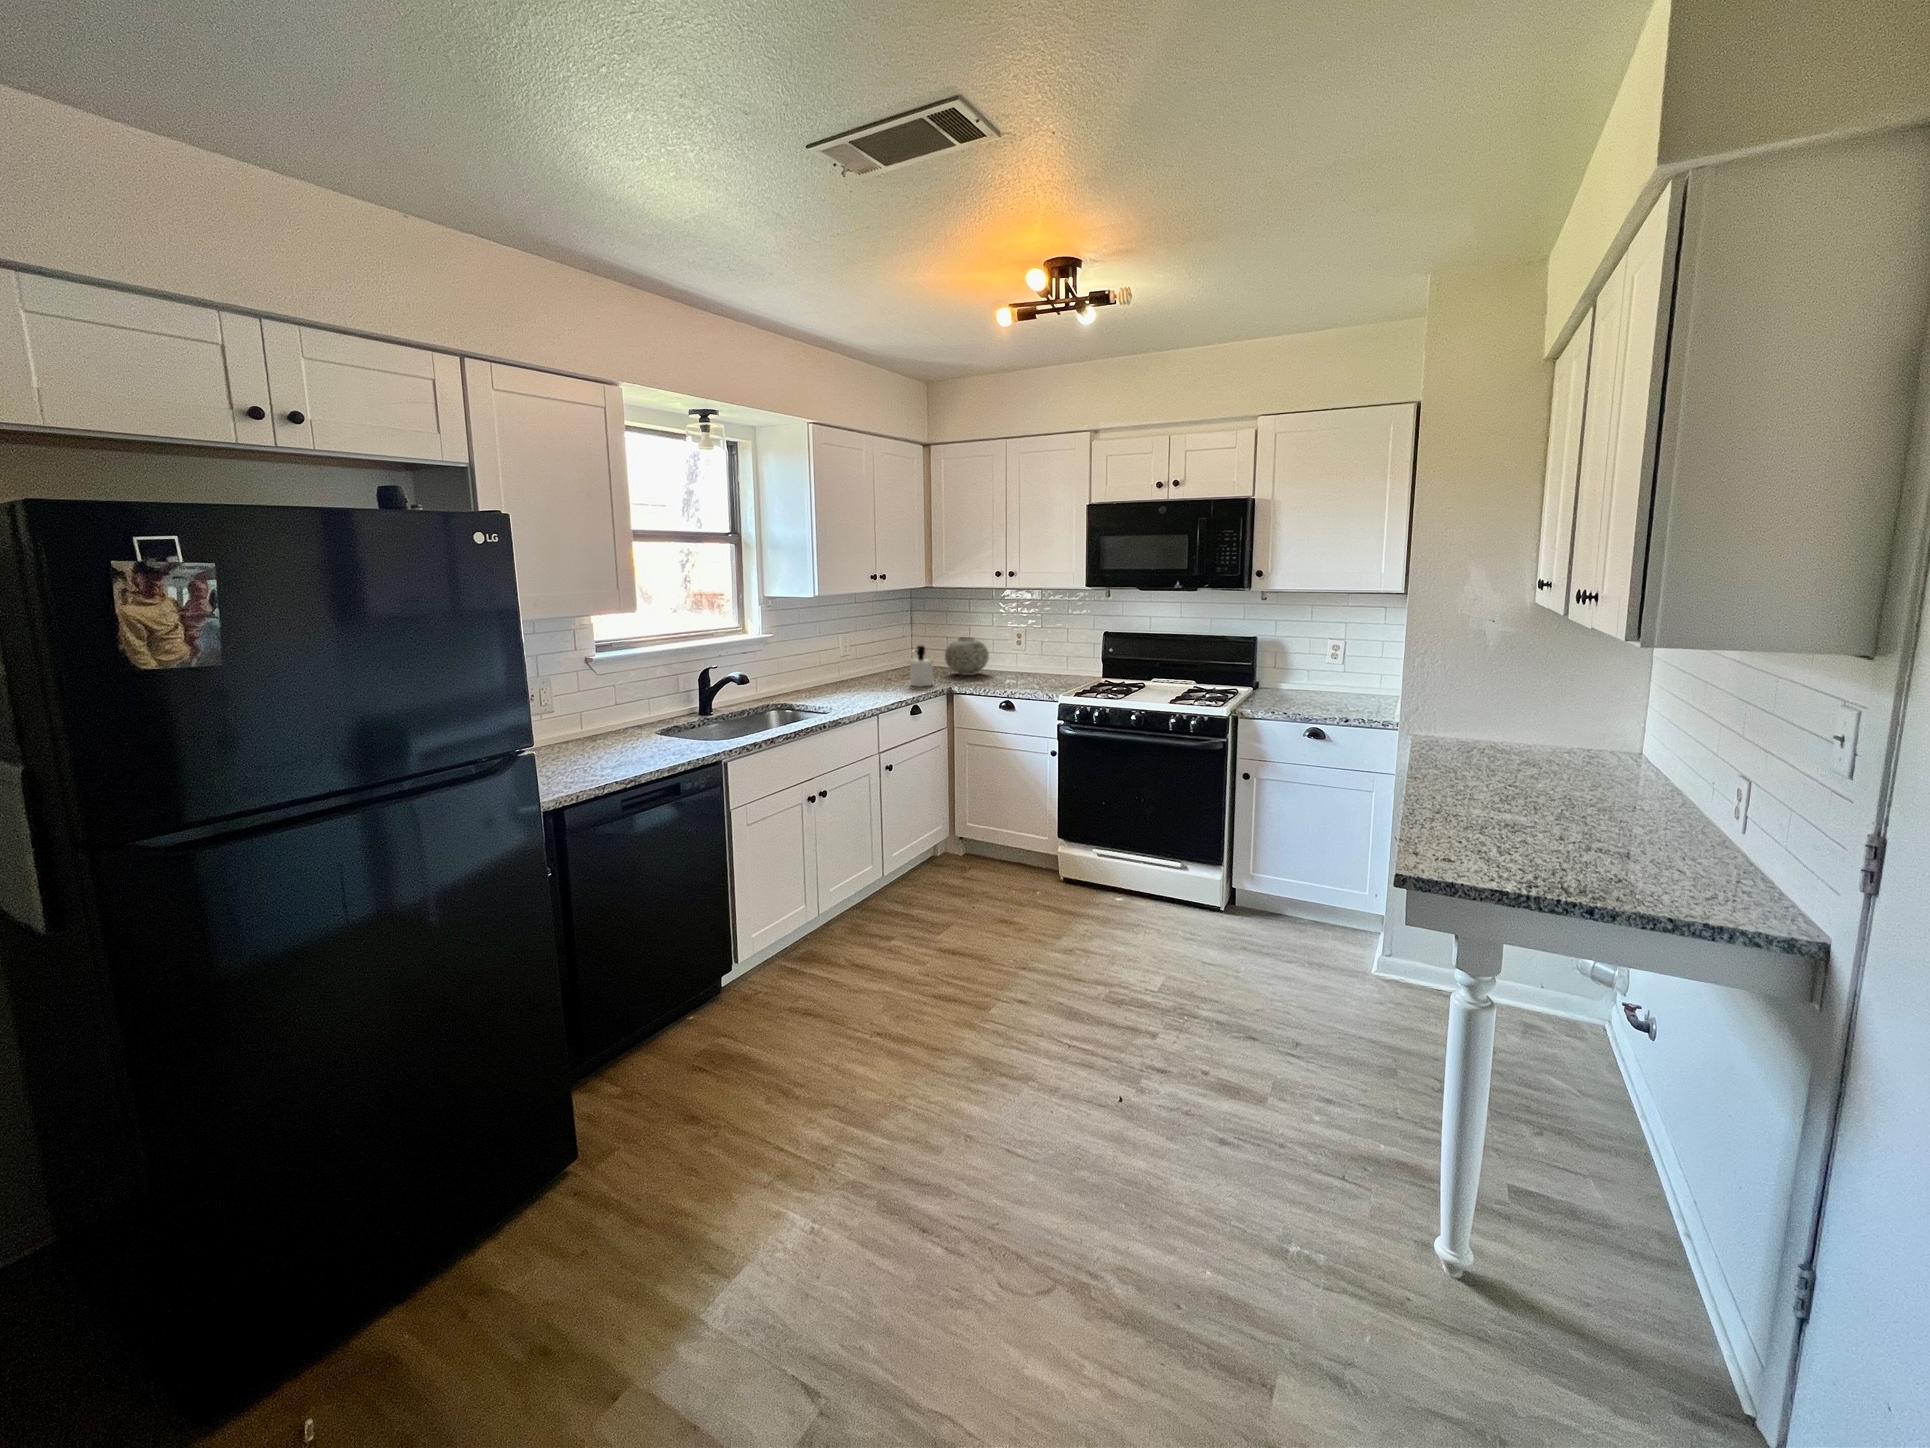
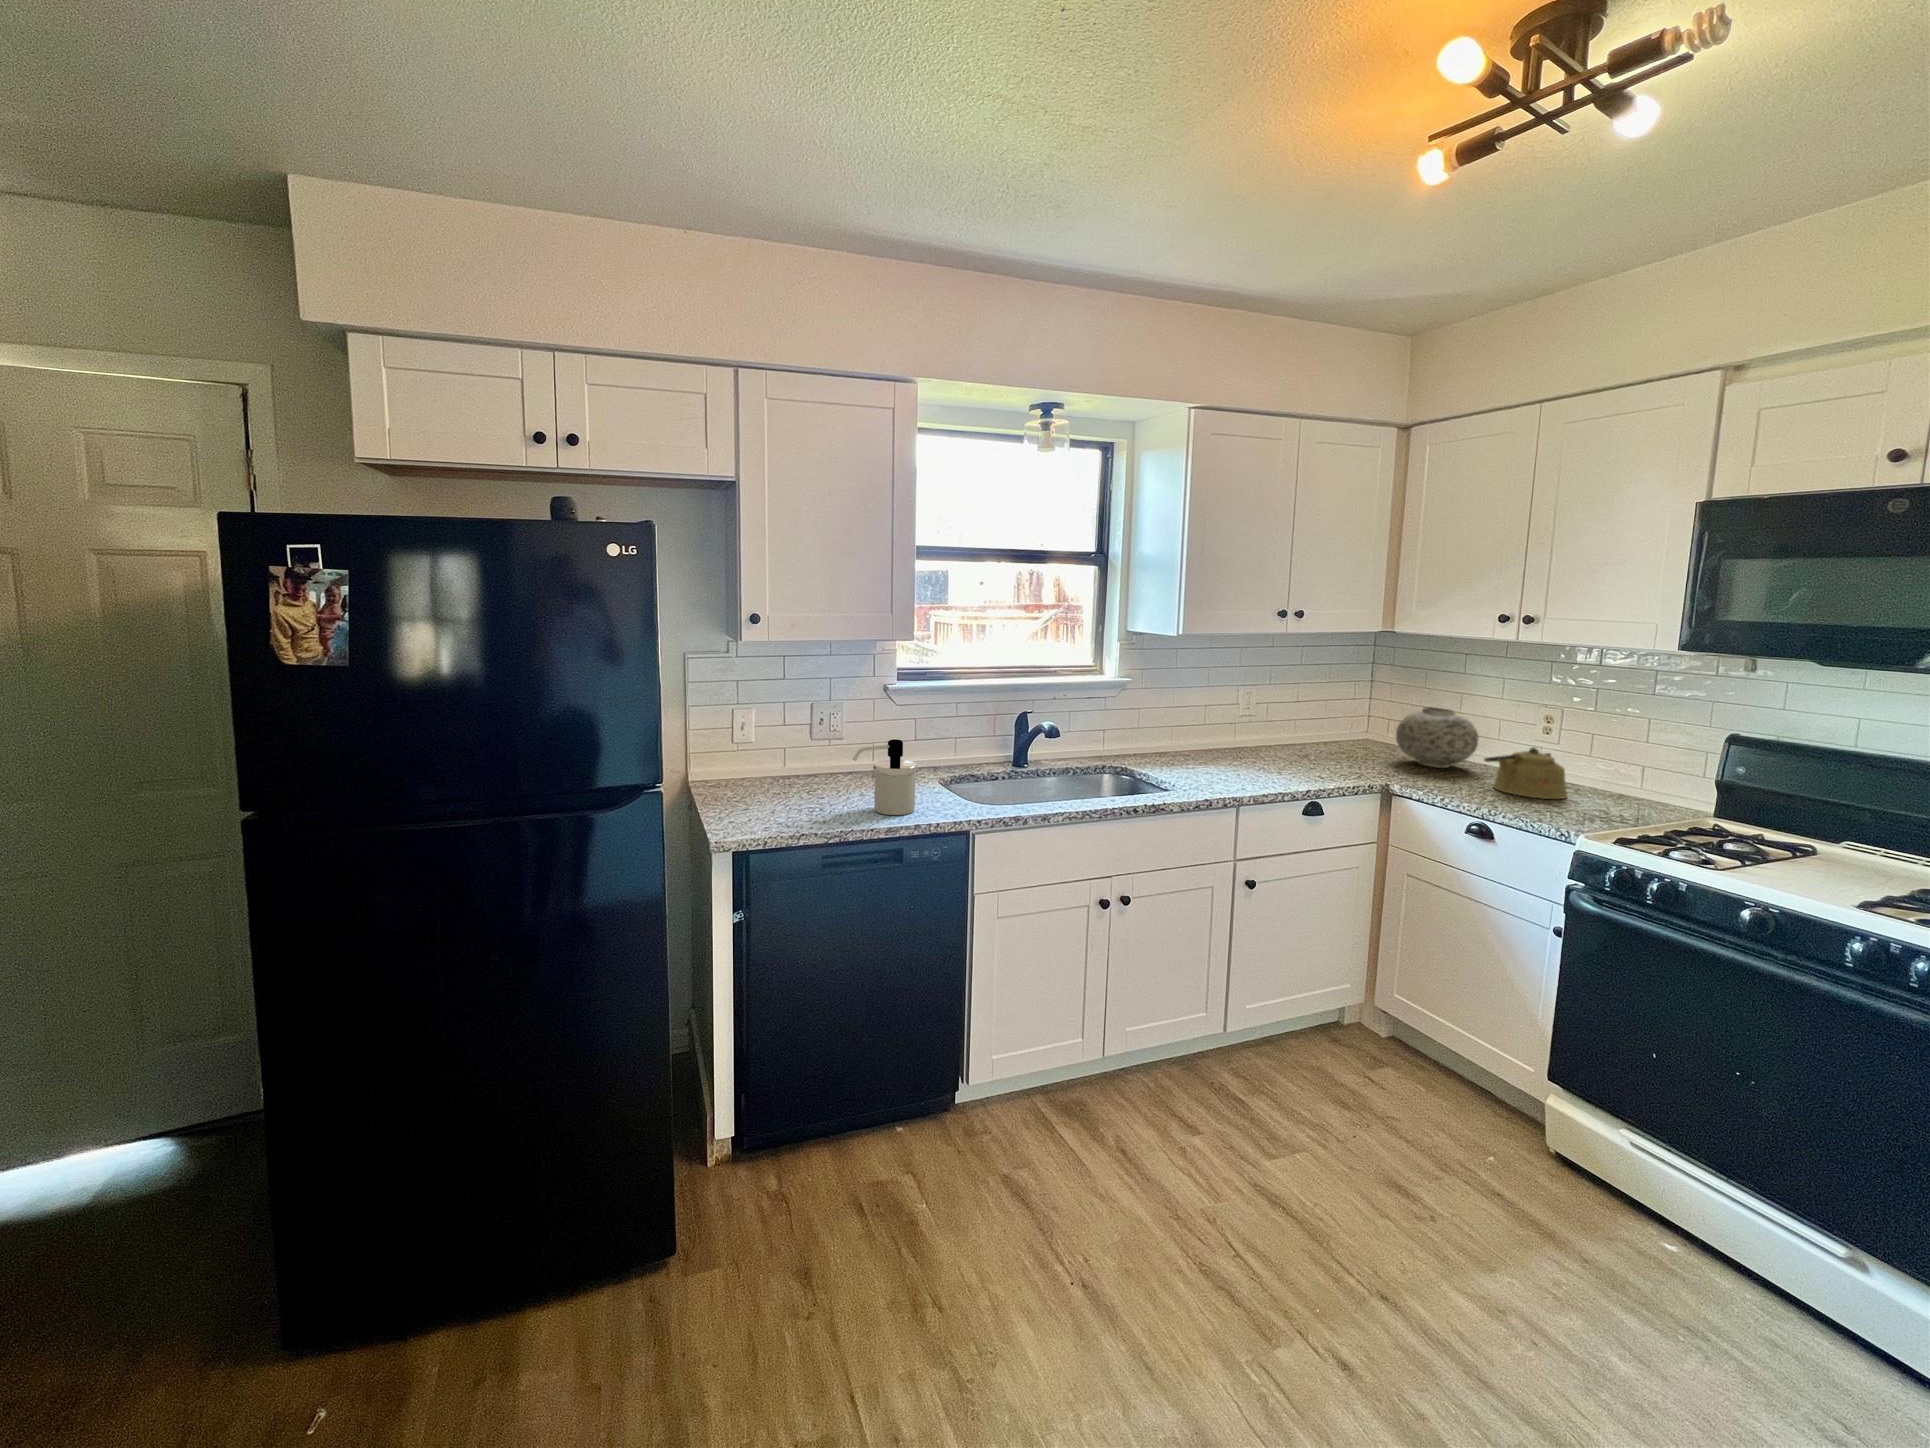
soap dispenser: present [909,646,933,687] -> present [853,739,917,815]
kettle: none [997,653,1037,682] -> present [1484,747,1567,799]

